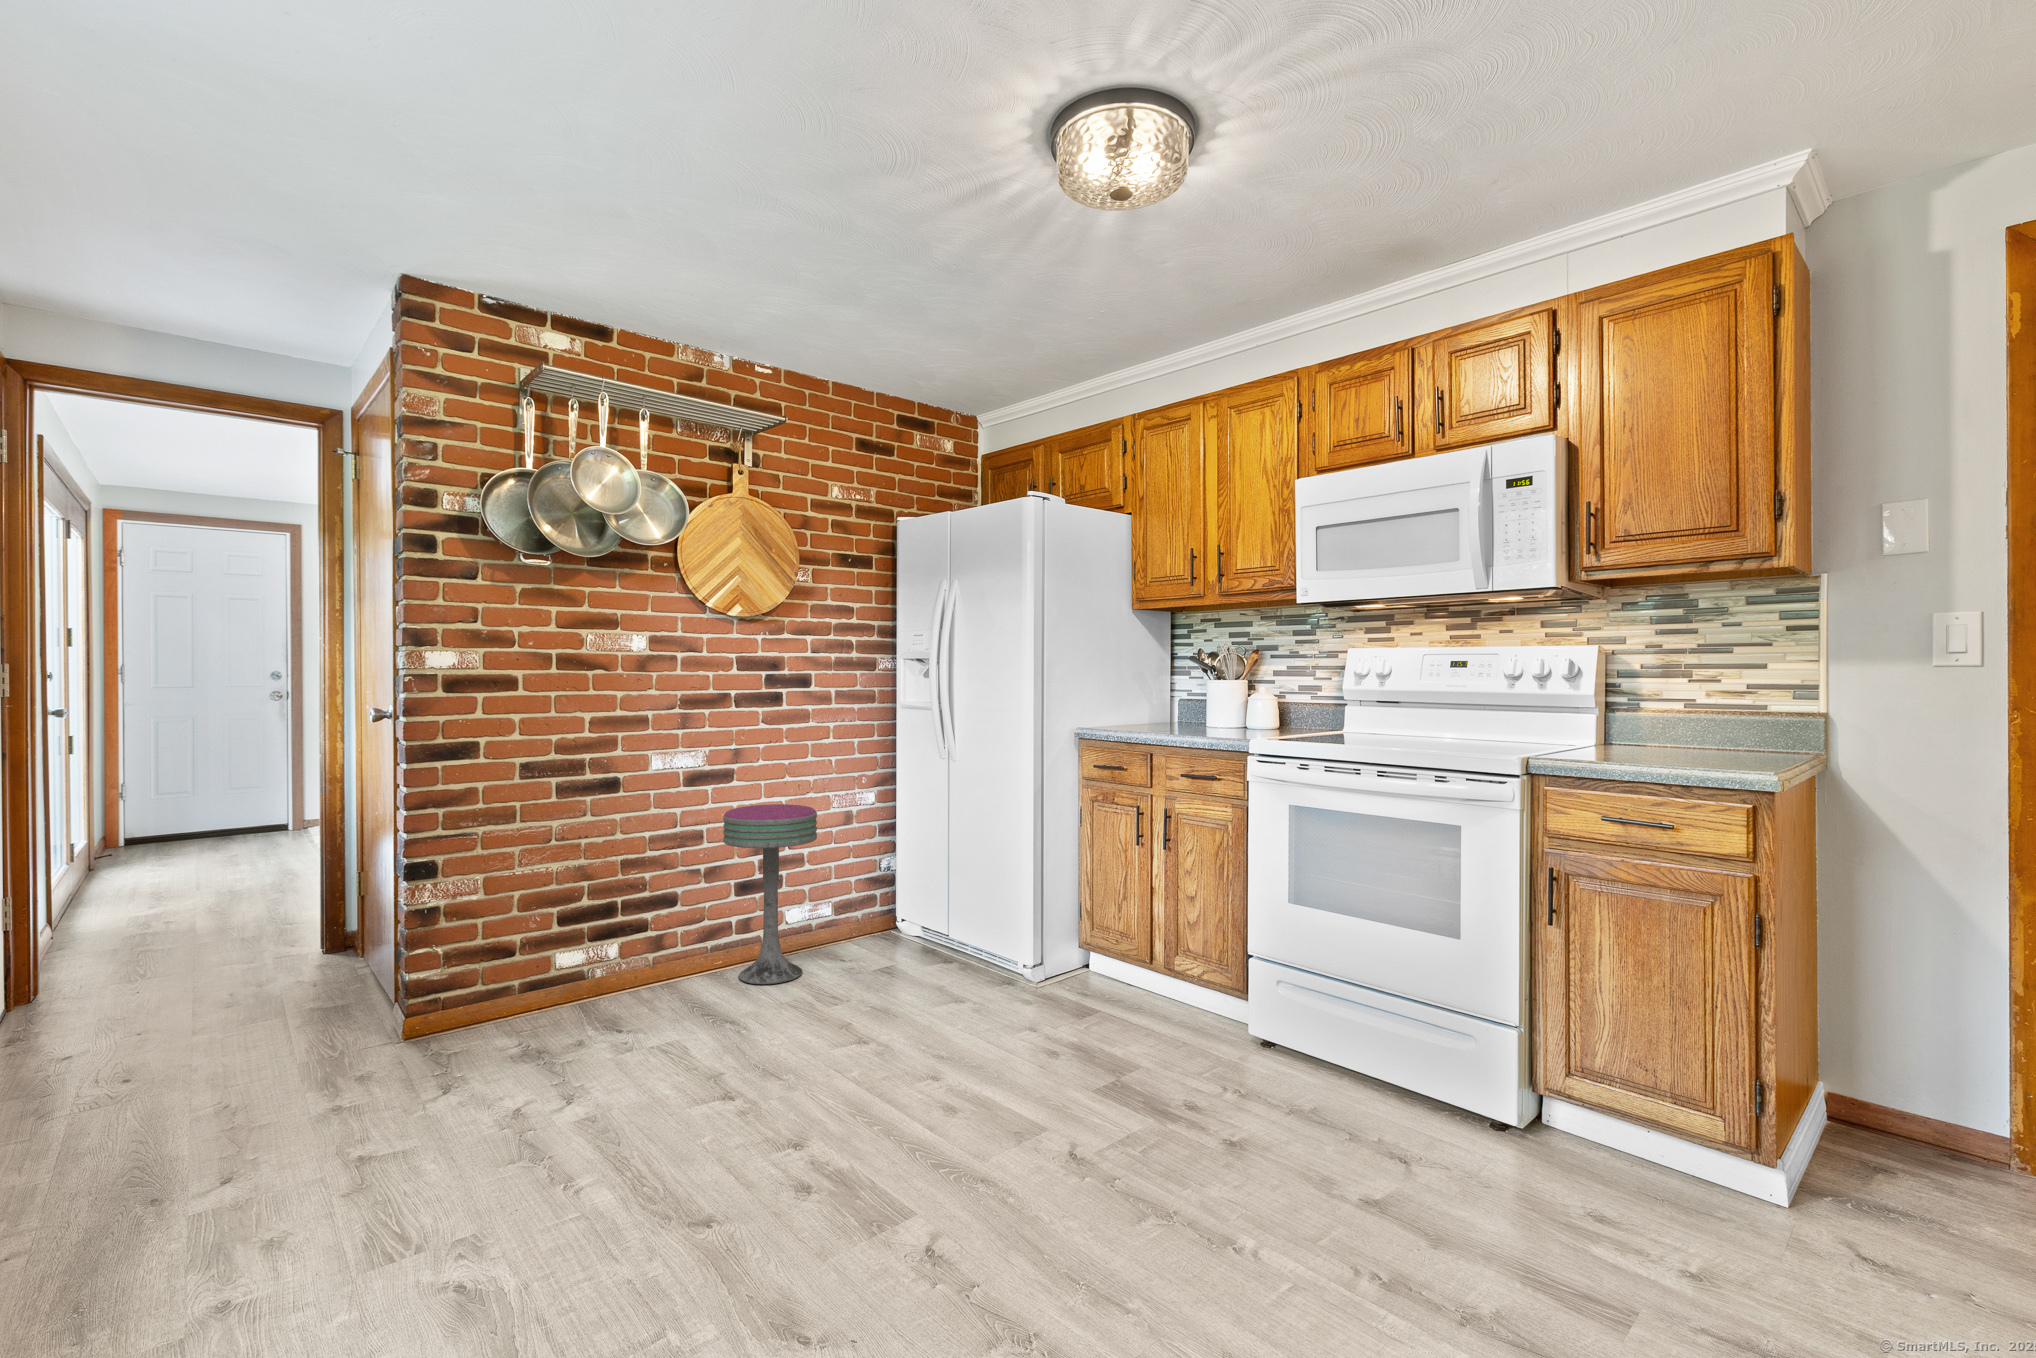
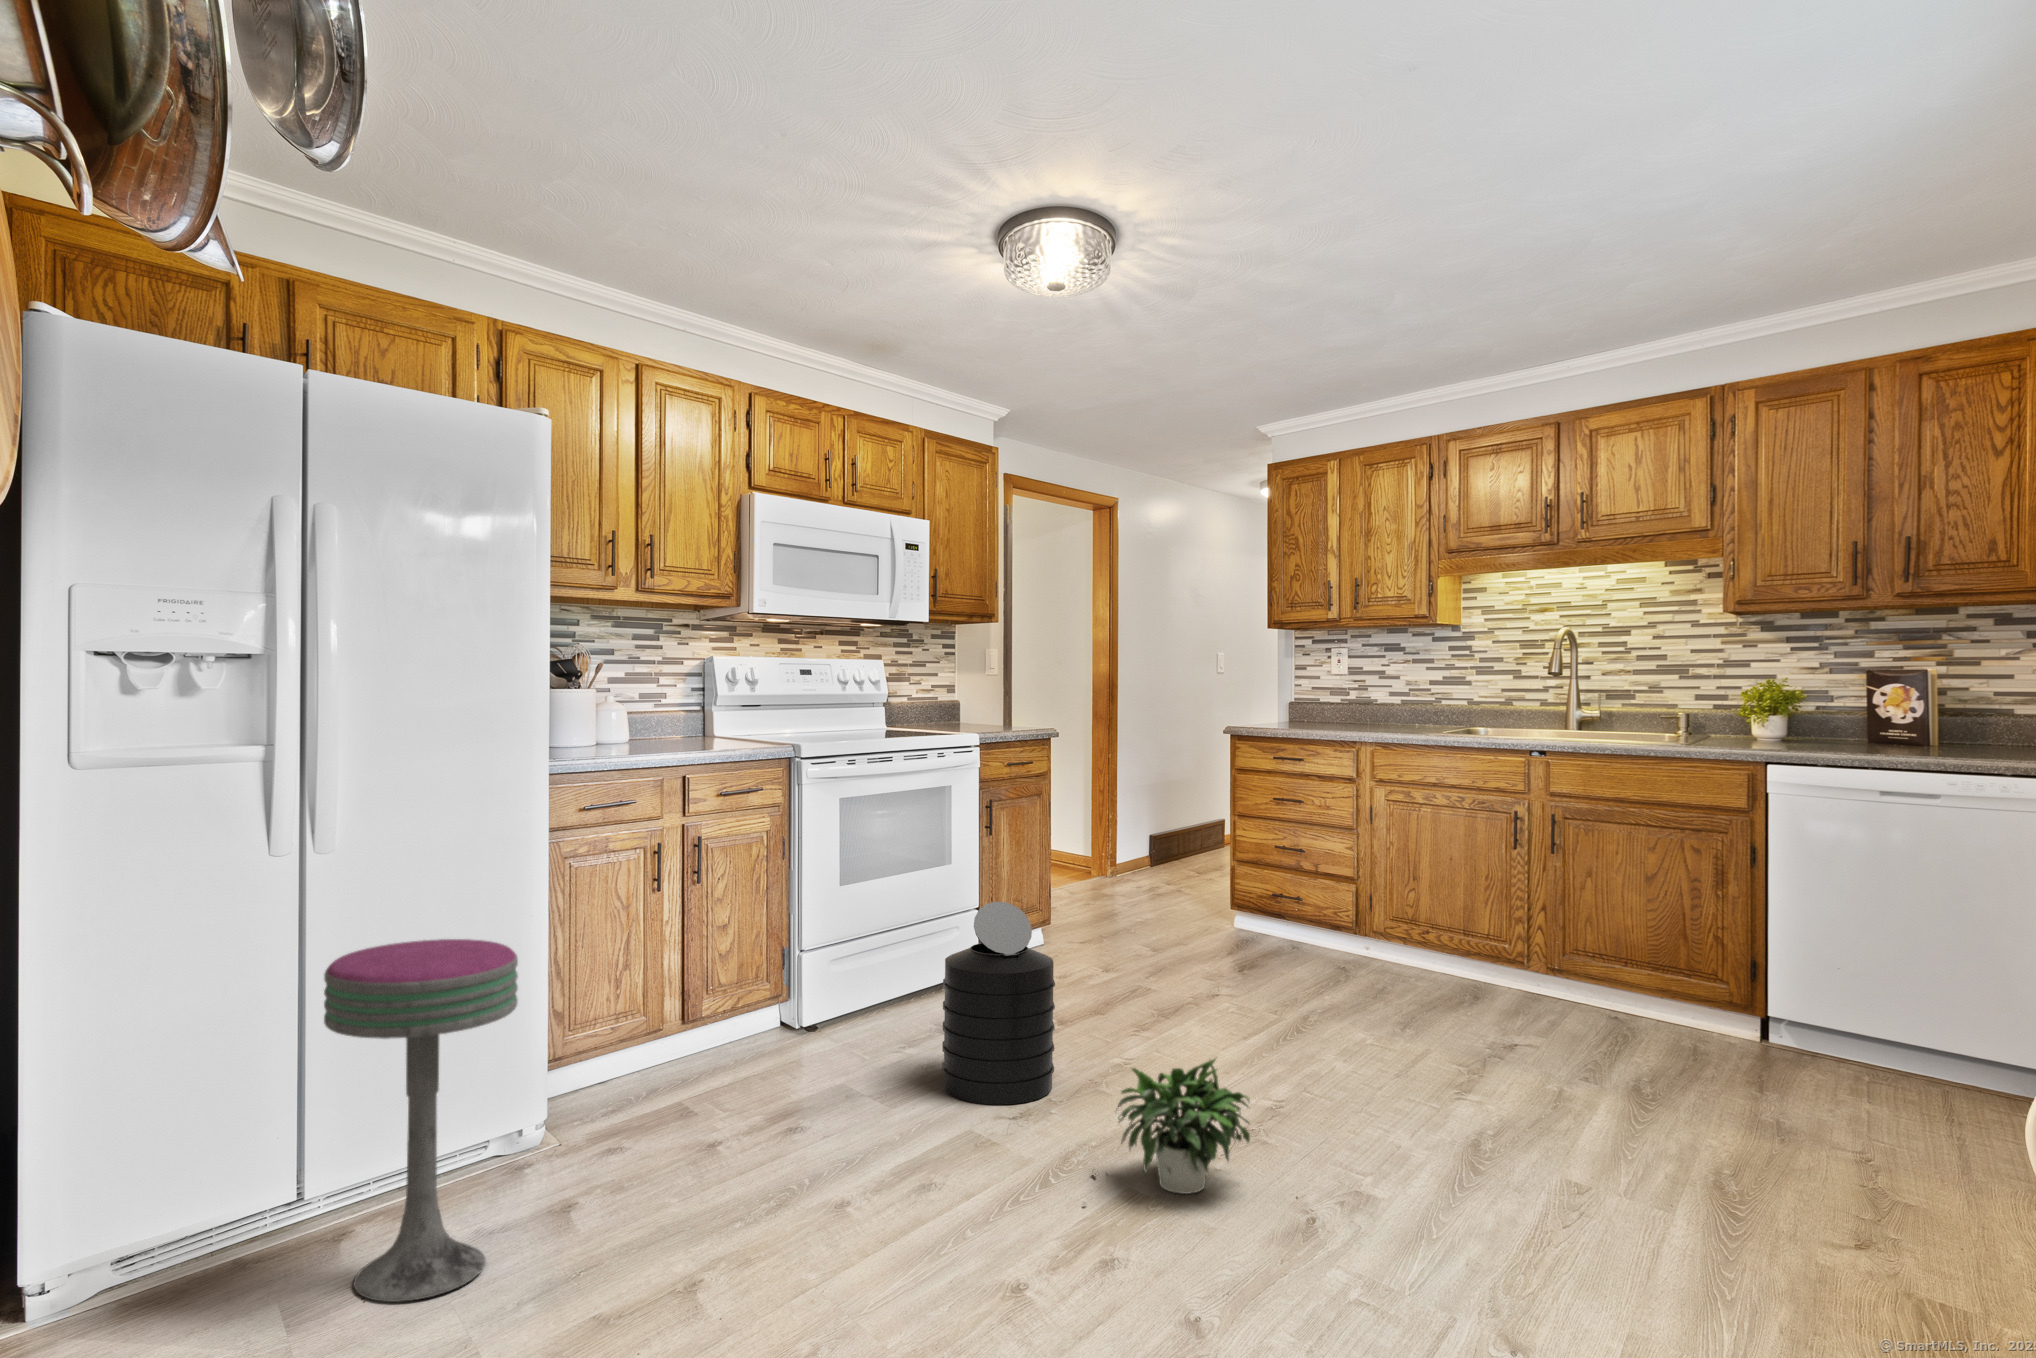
trash can: none [1019,918,1148,1160] -> present [942,902,1055,1105]
potted plant: none [682,1059,830,1234] -> present [1083,1058,1250,1204]

